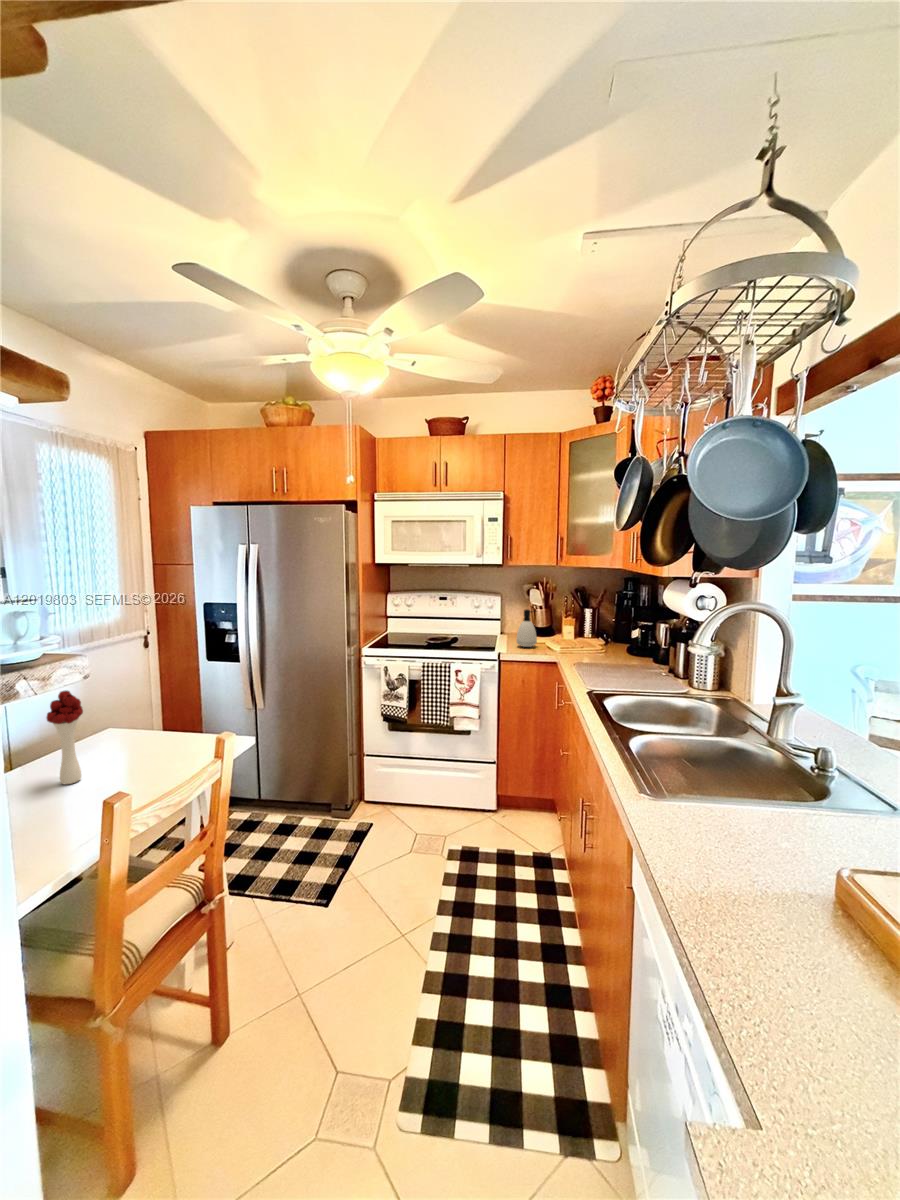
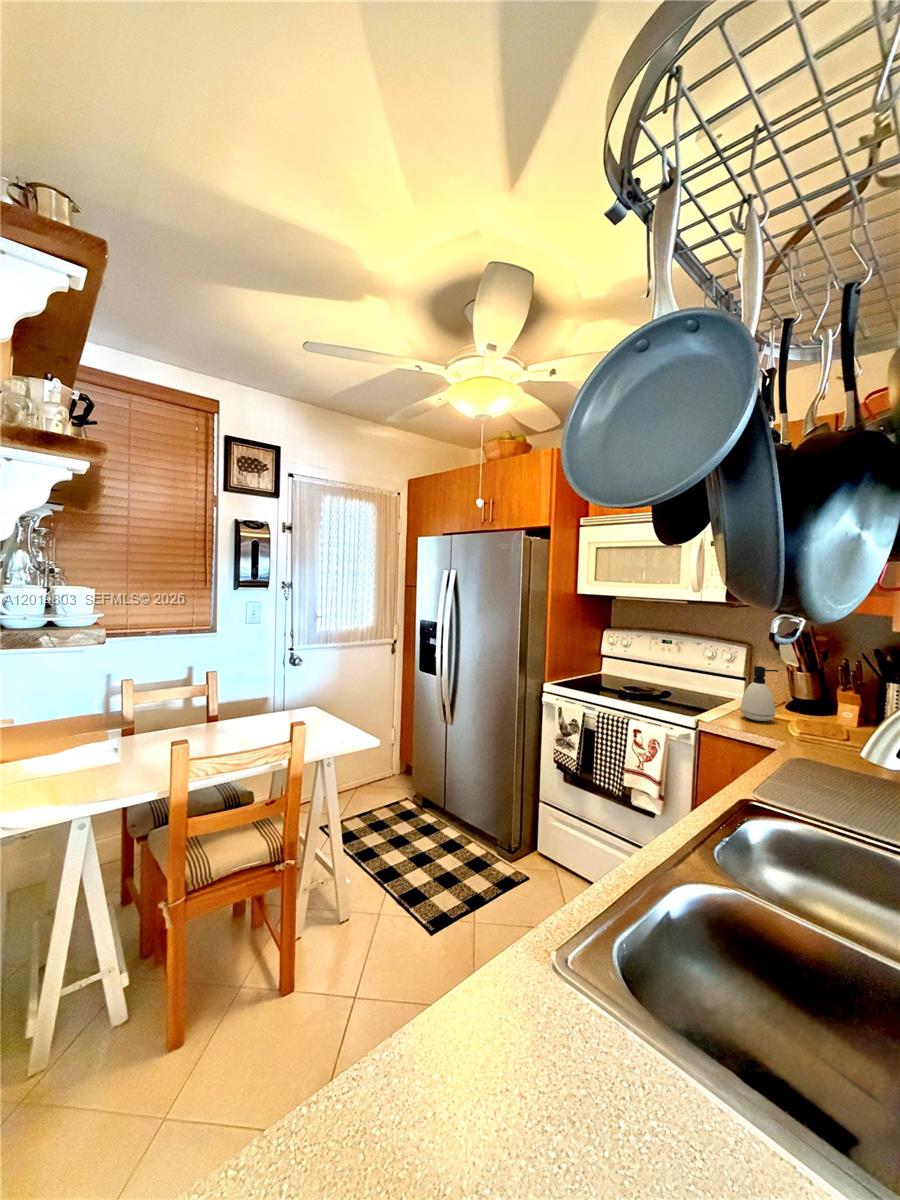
flower bouquet: present [47,691,83,784] -> none [239,669,262,737]

